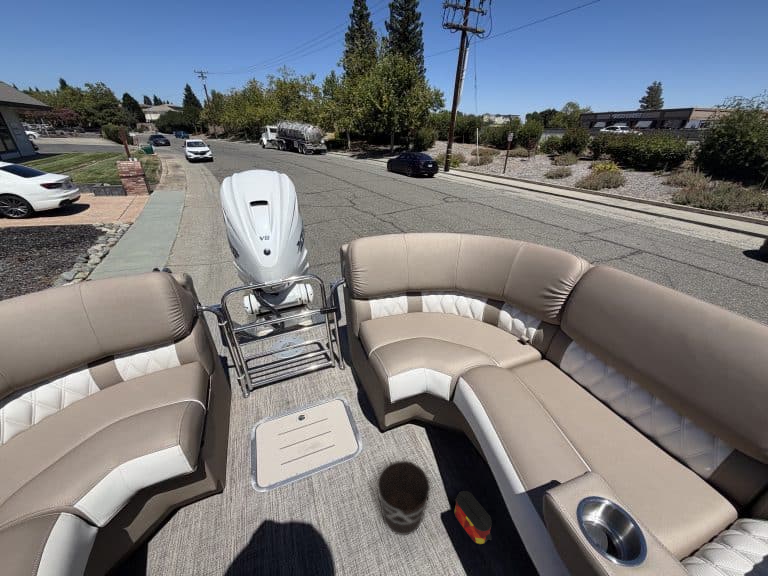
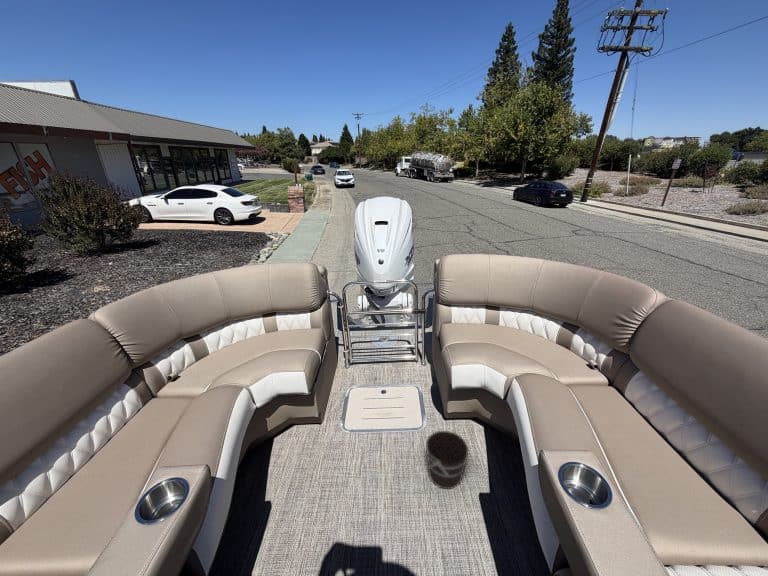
bag: present [454,491,492,544] -> none [489,471,517,517]

